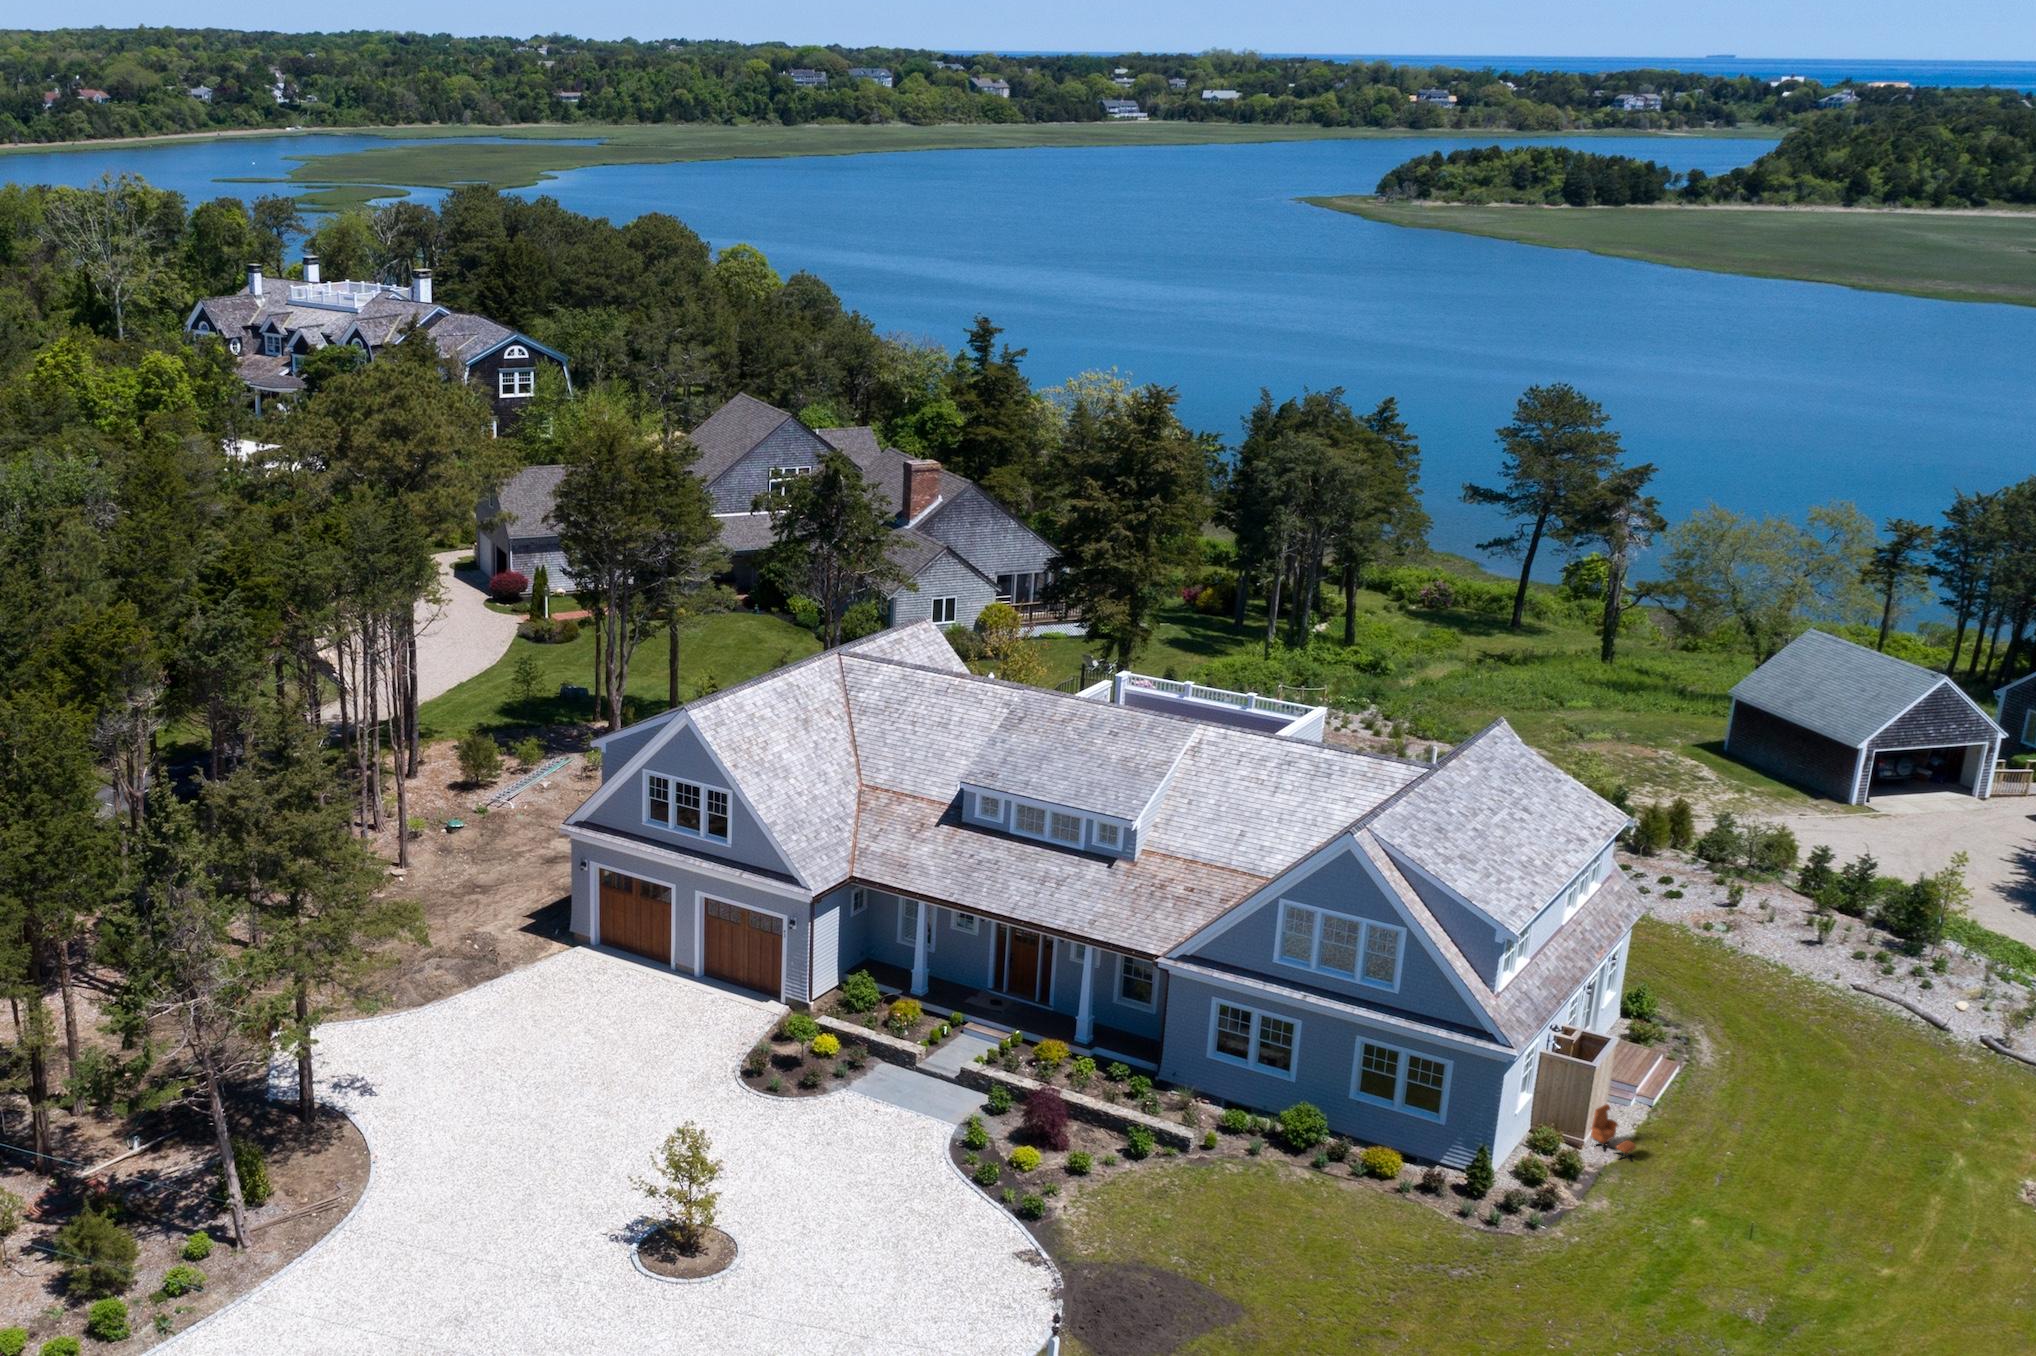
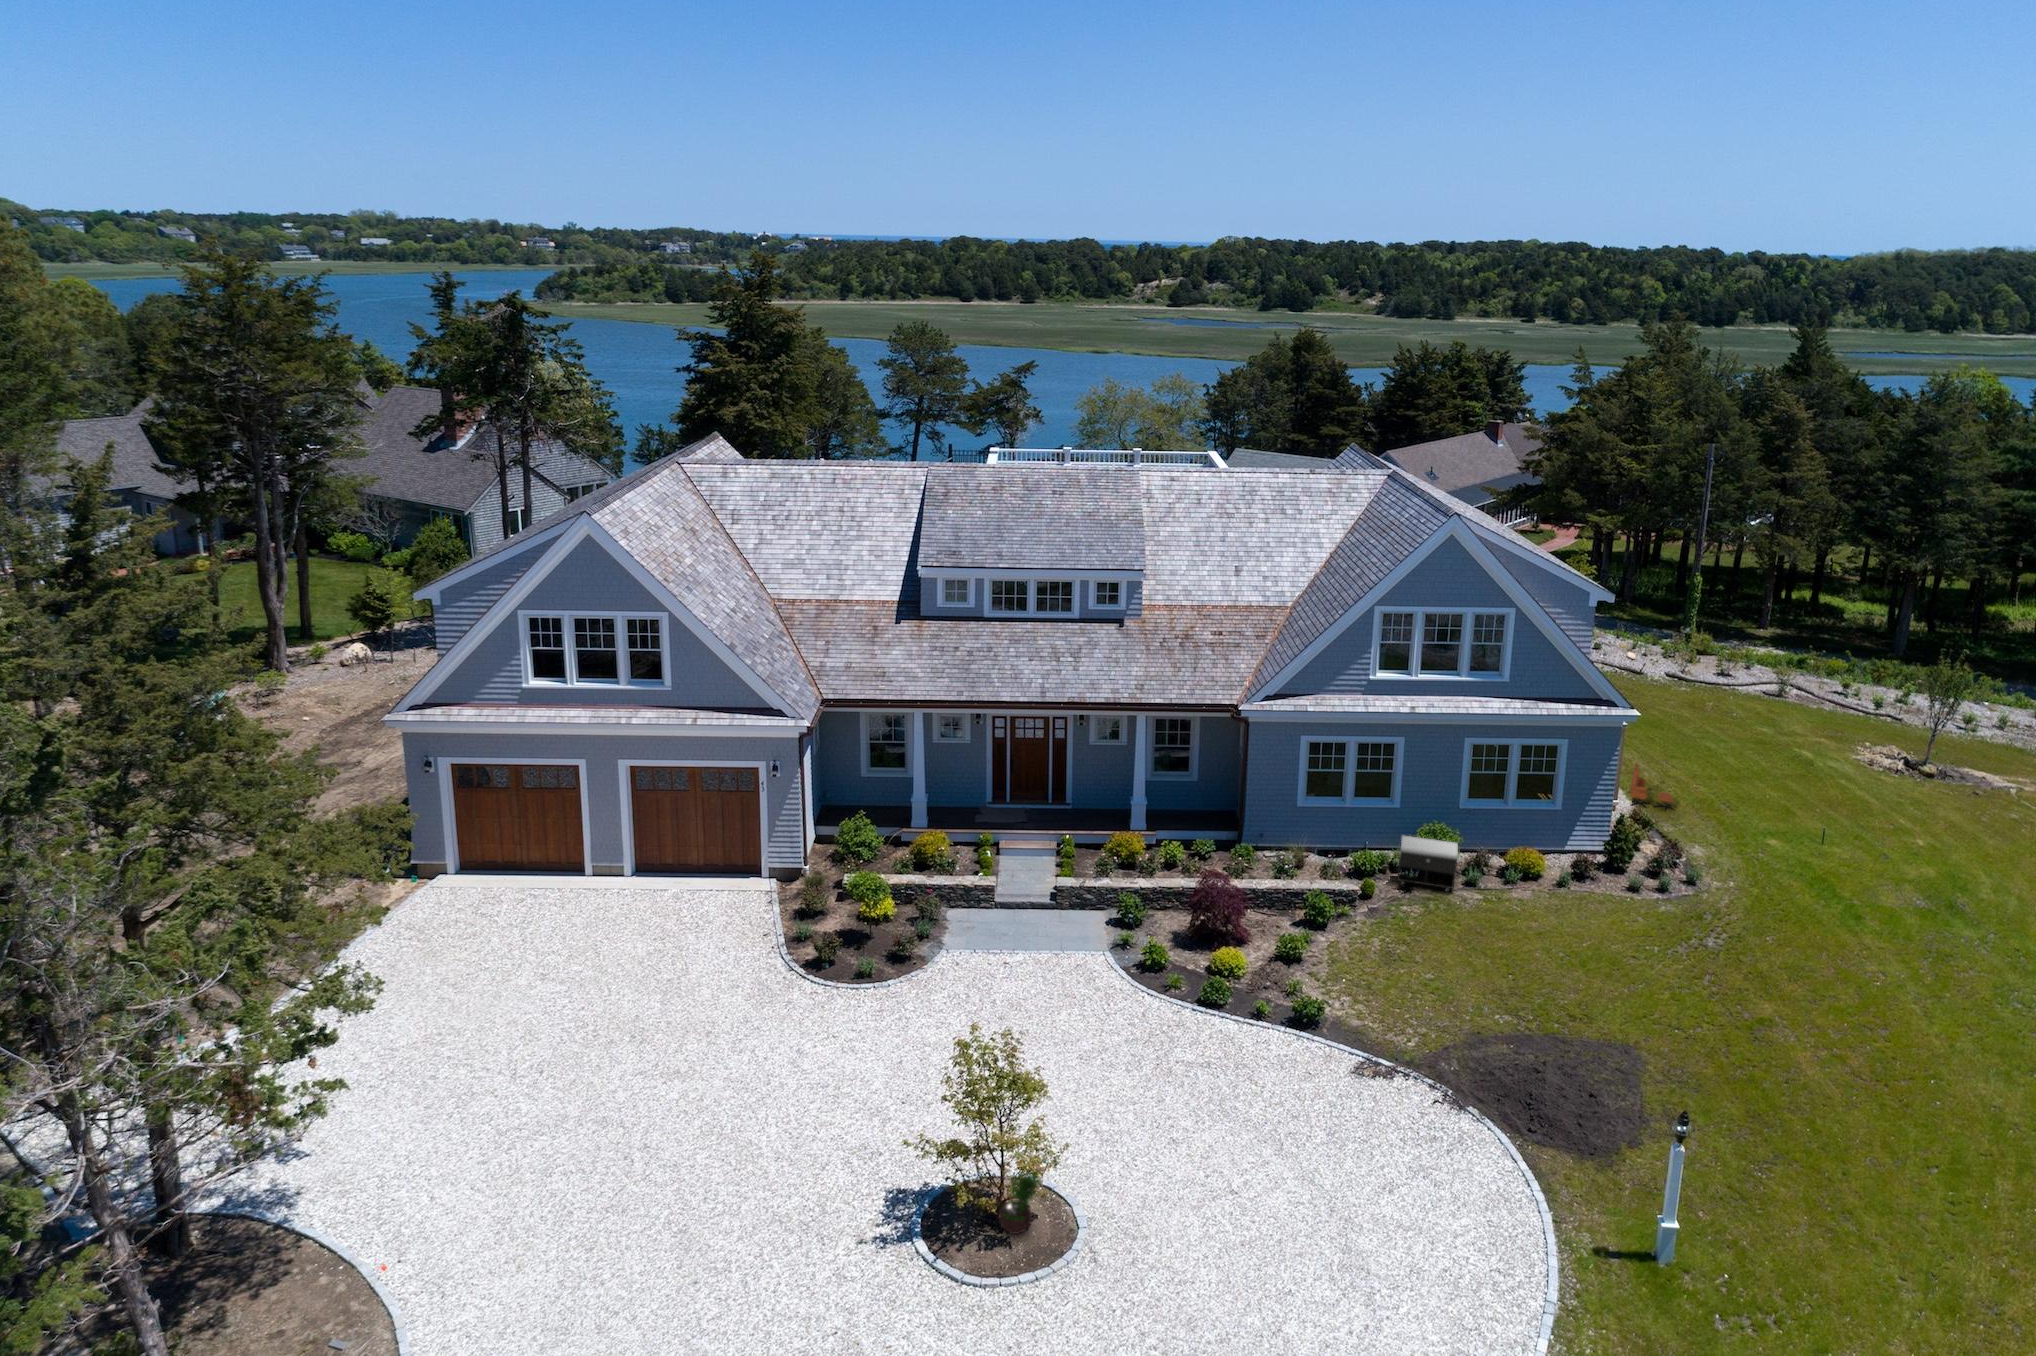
storage bench: none [1247,1103,1305,1161] -> present [1397,836,1458,890]
potted tree: none [684,1214,712,1256] -> present [1000,1169,1041,1234]

